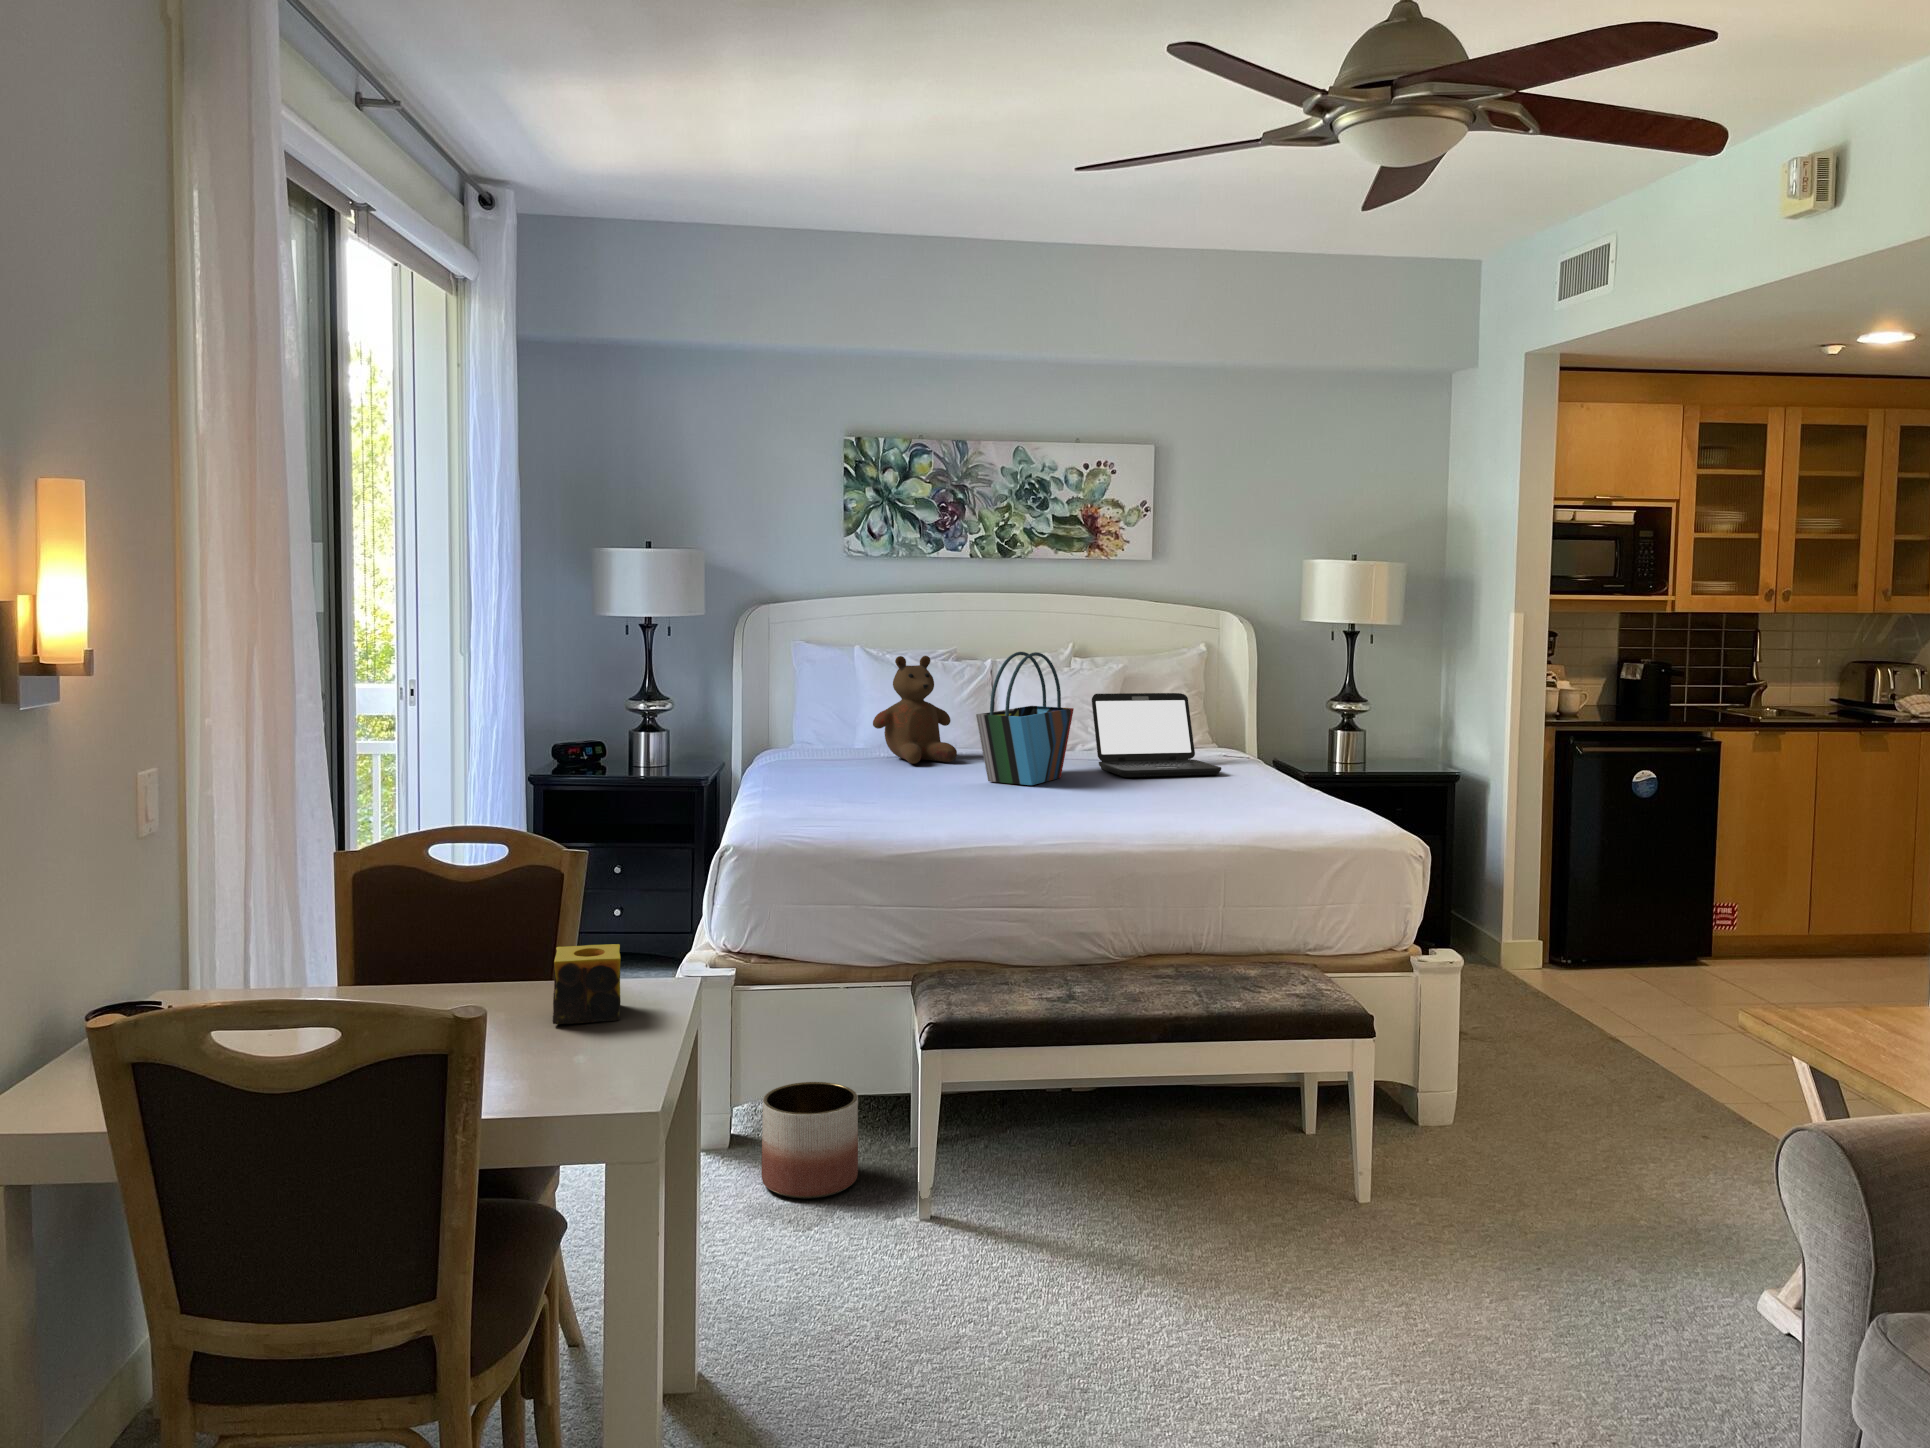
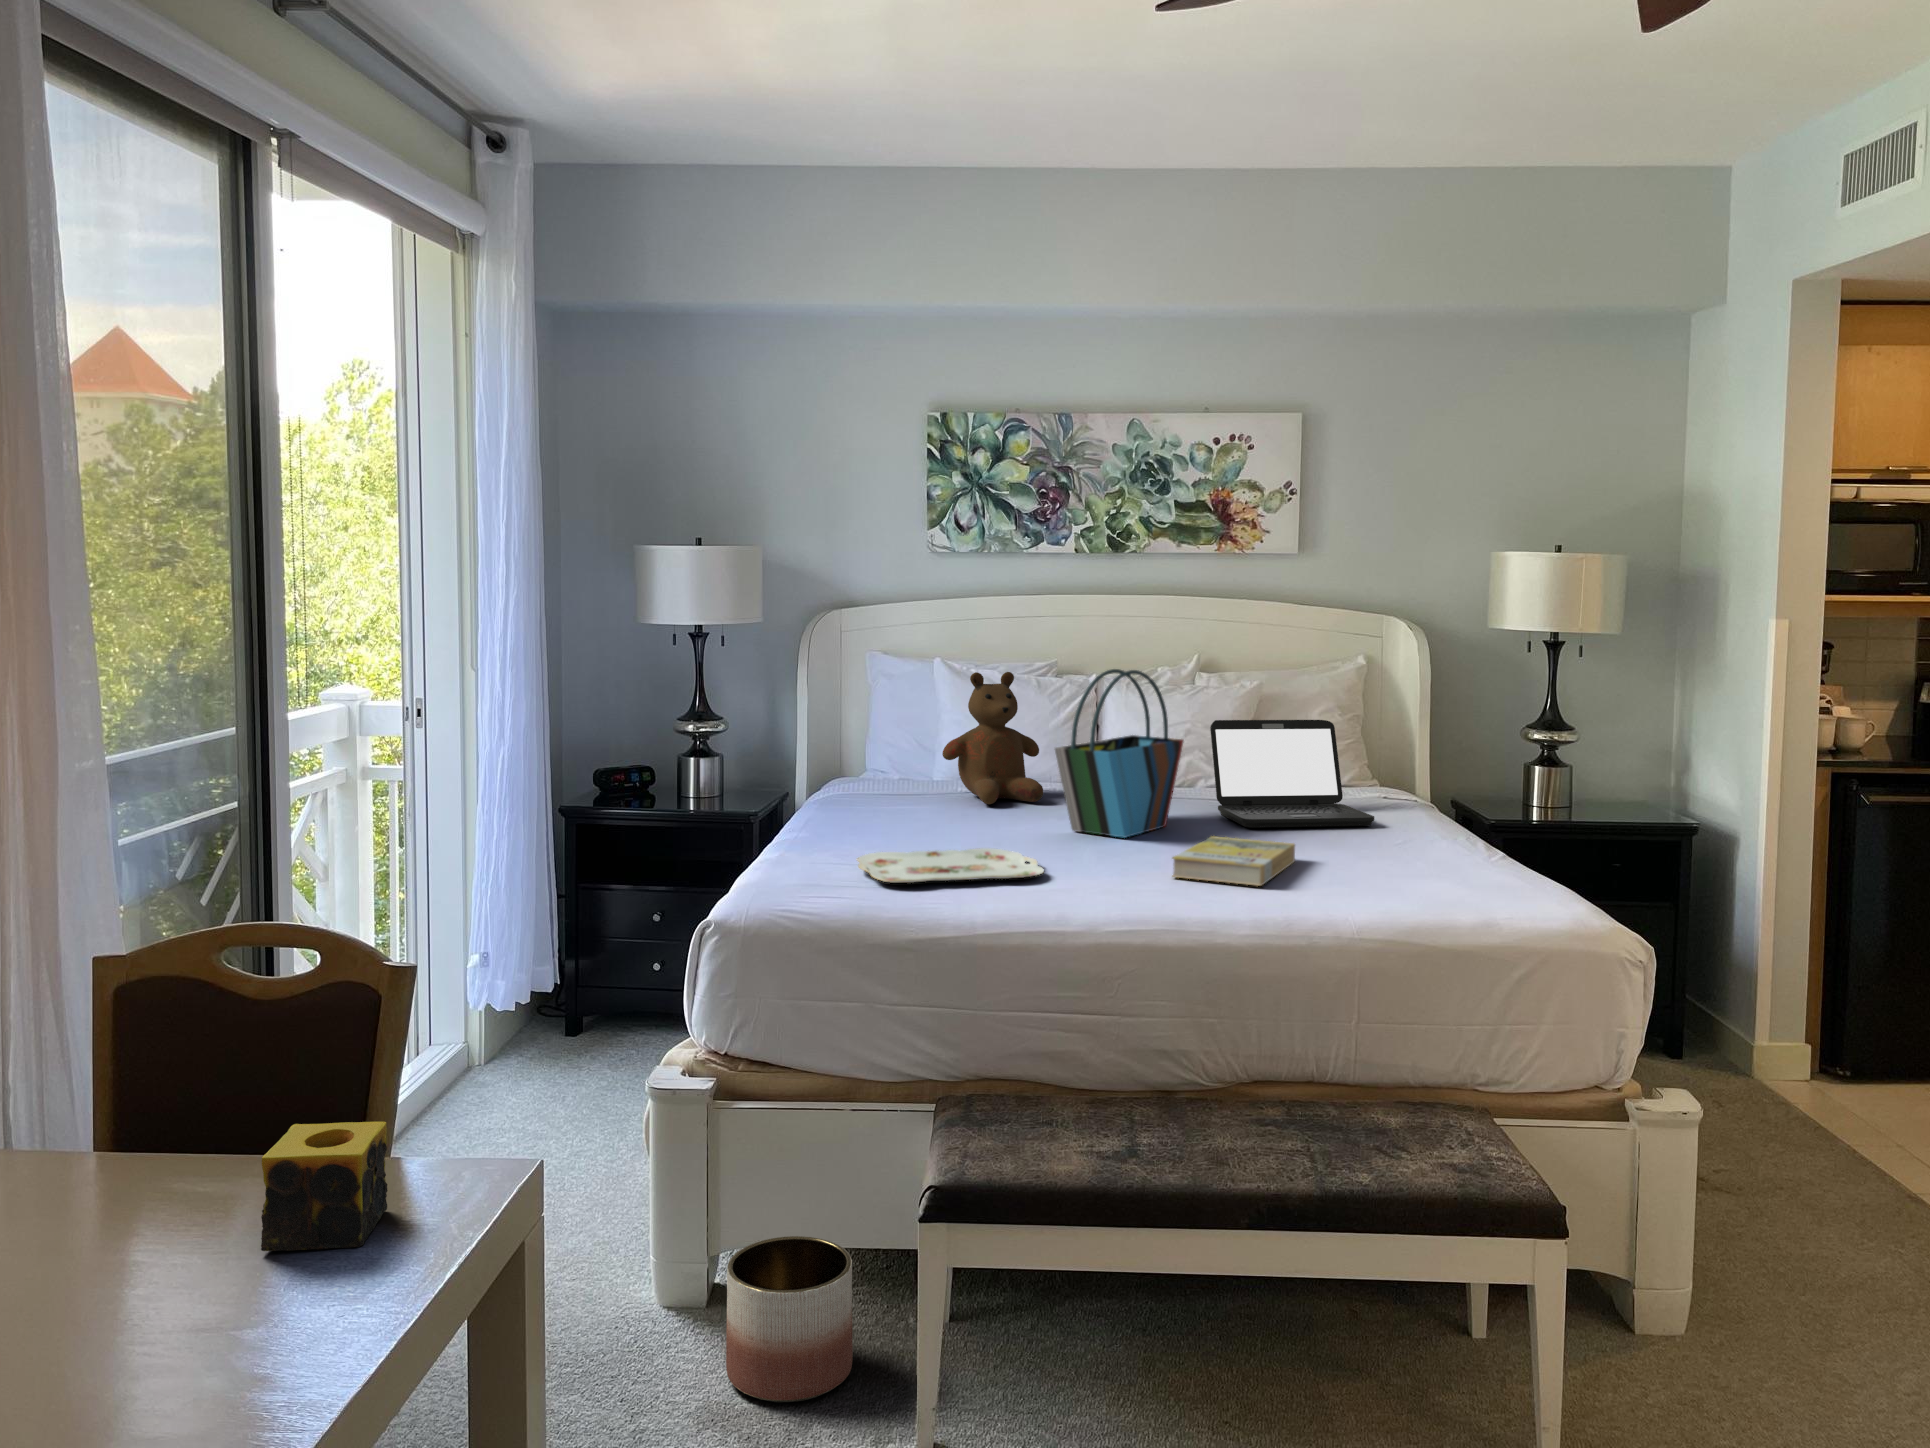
book: none [1077,781,1167,814] -> present [1173,836,1295,886]
serving tray: none [828,793,979,817] -> present [857,848,1044,883]

